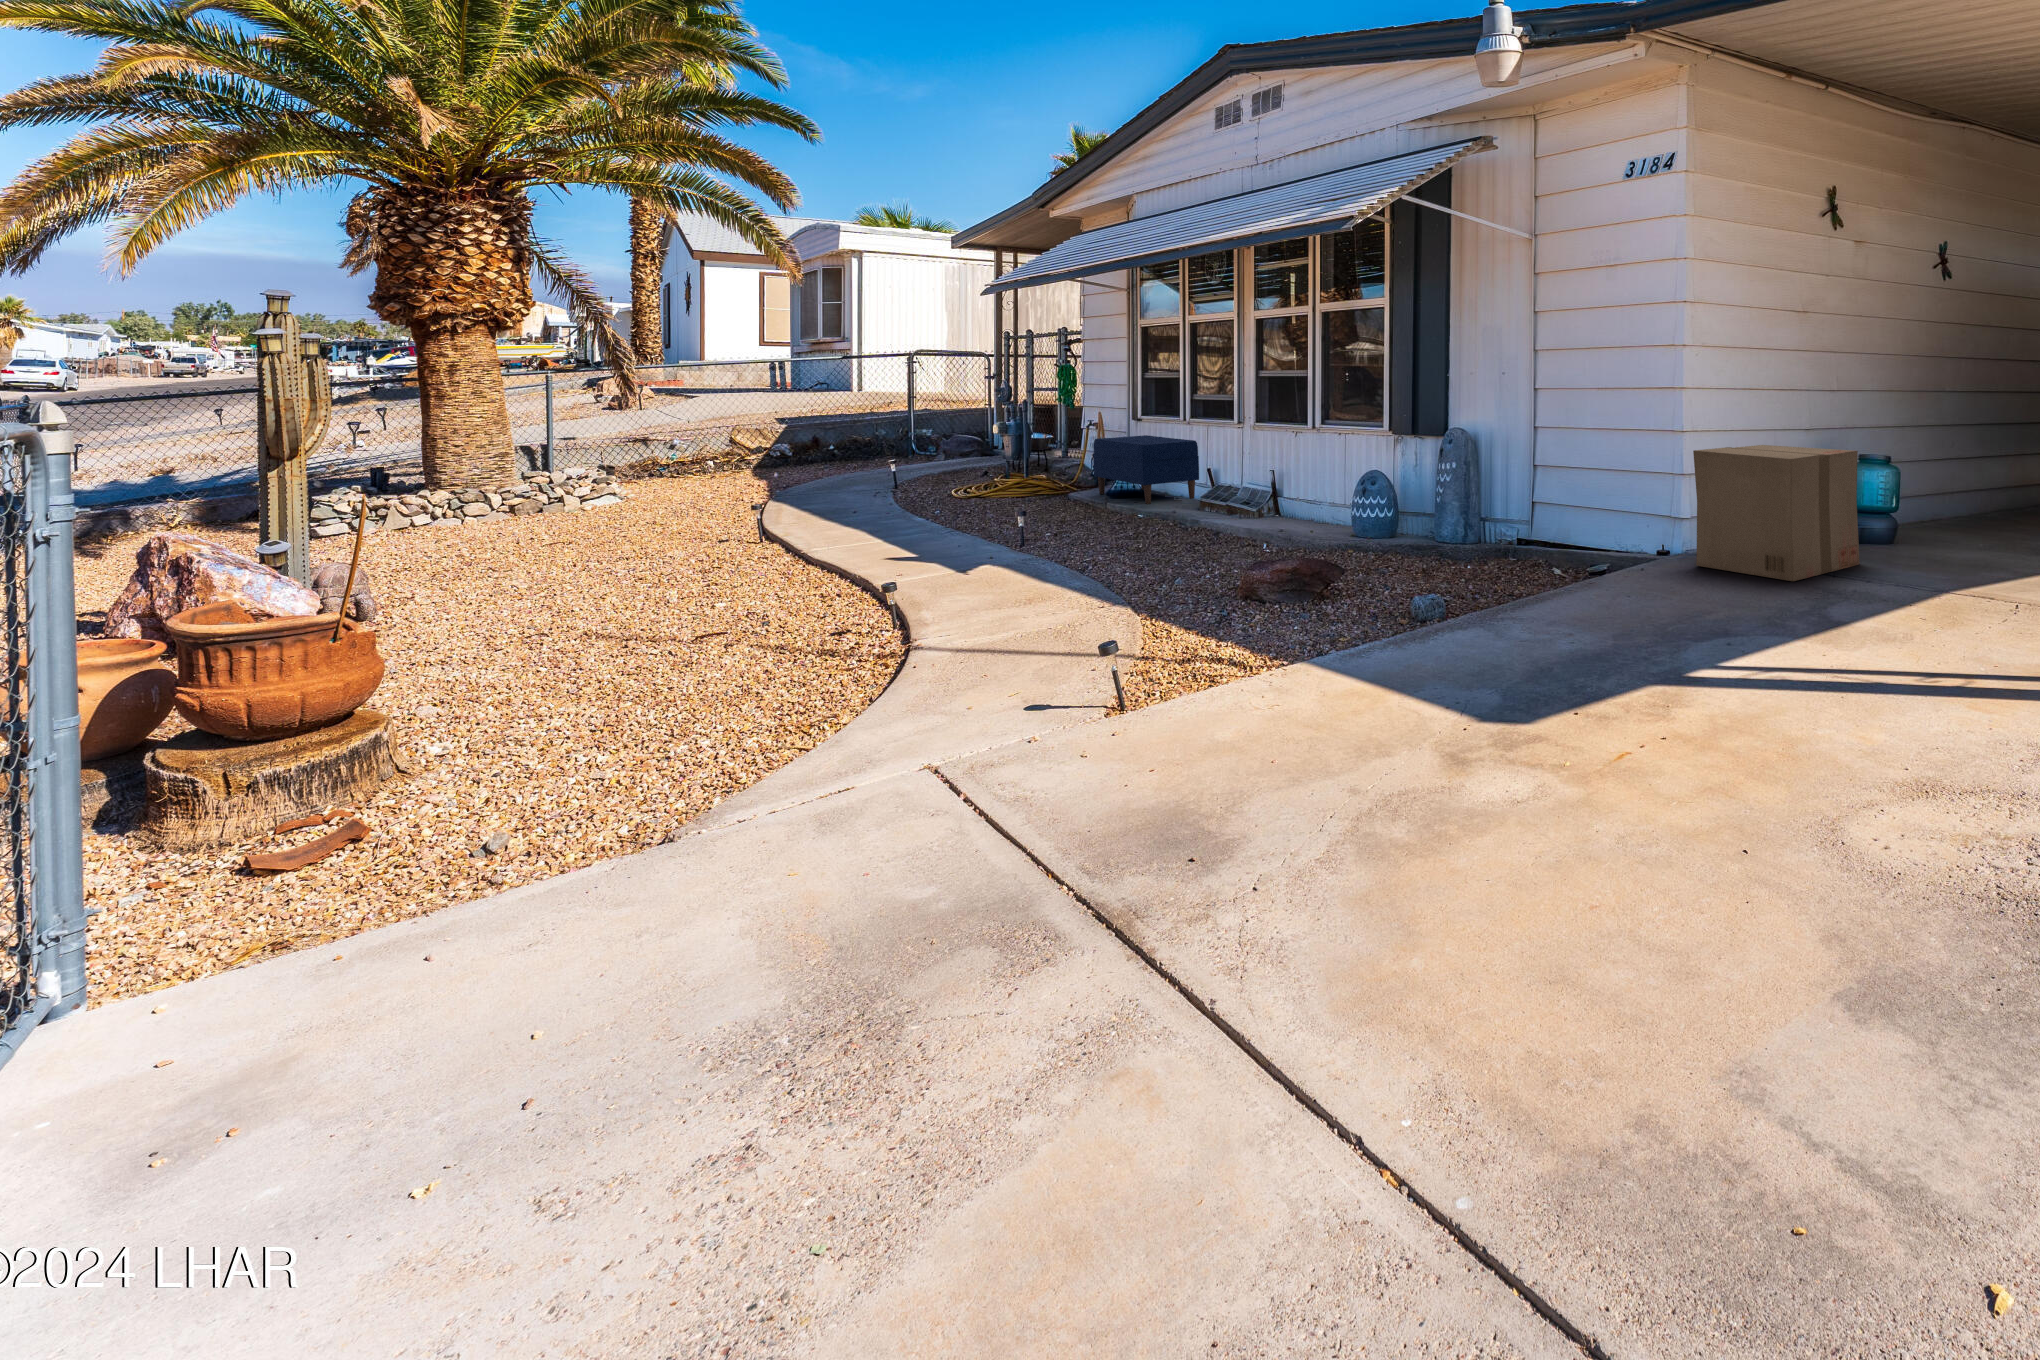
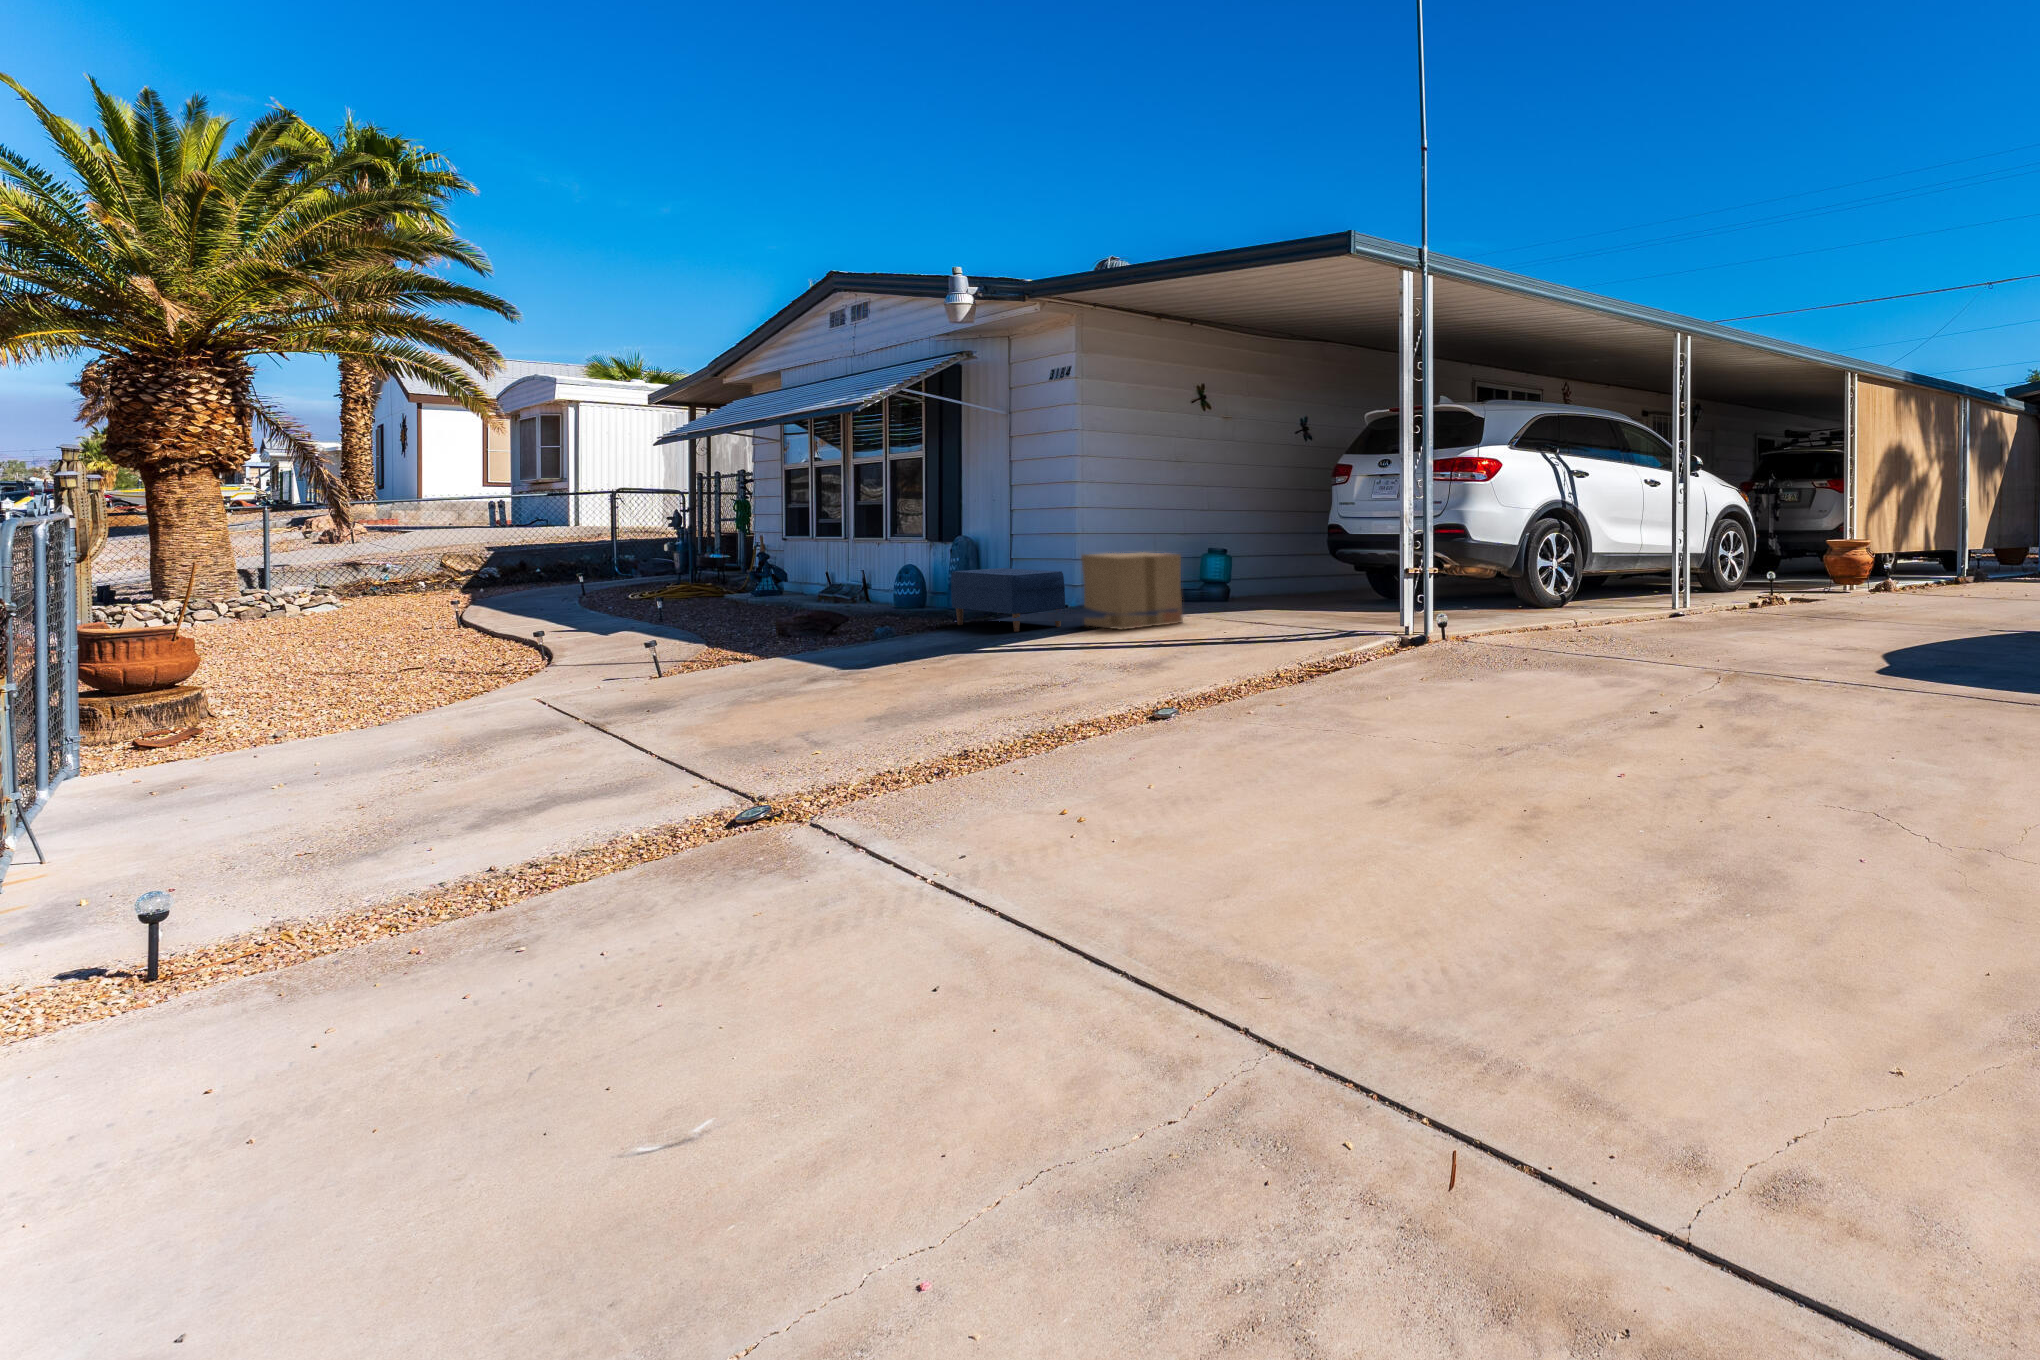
bench: present [1093,435,1199,504] -> present [951,568,1065,632]

